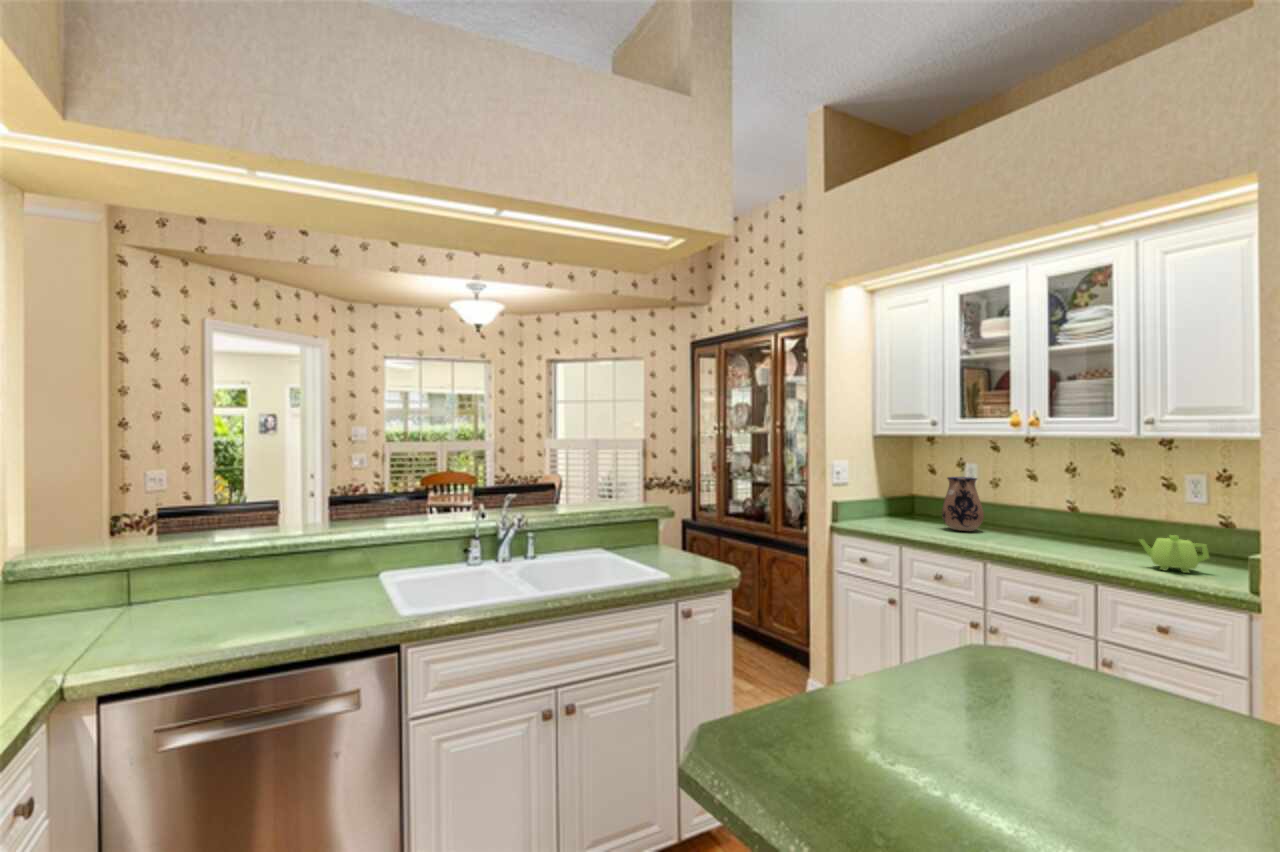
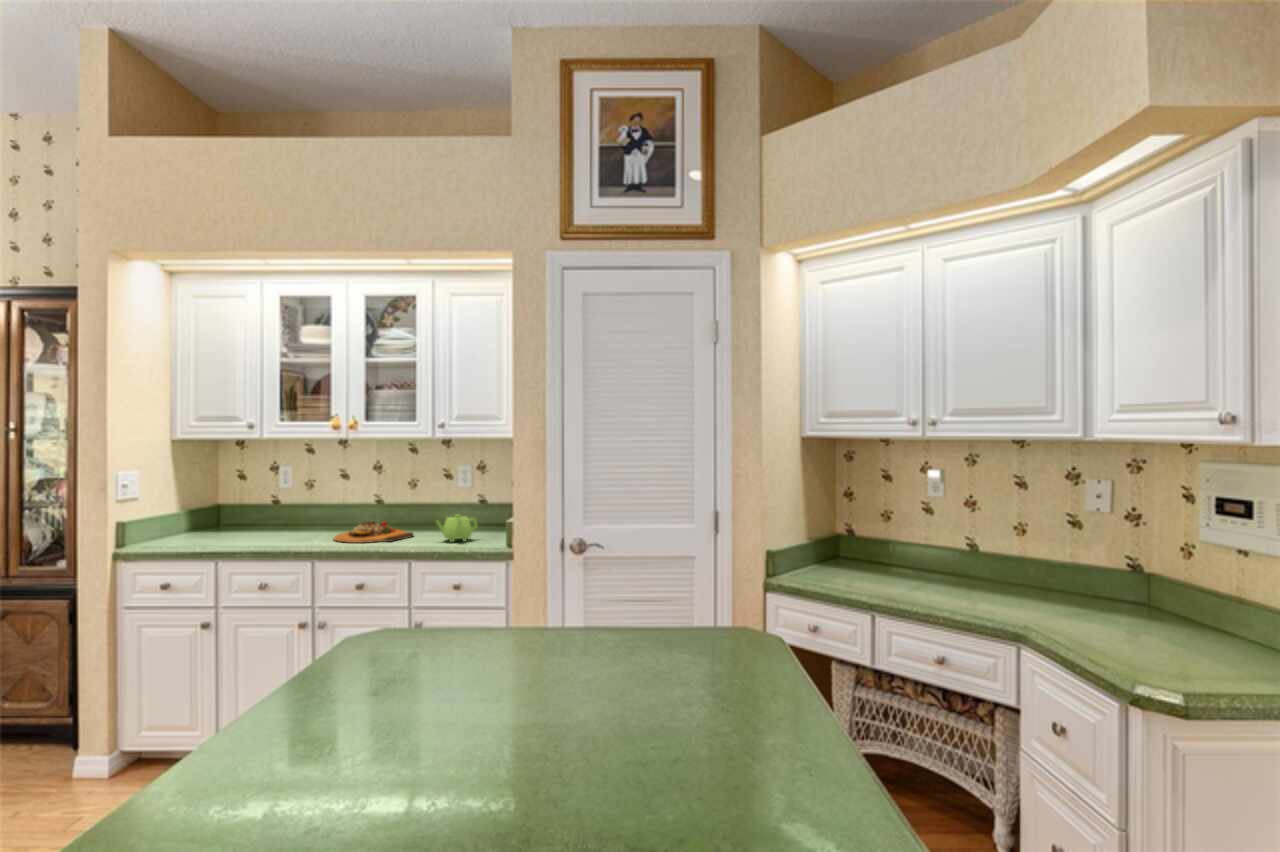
ceramic pitcher: present [942,477,984,531] -> none [259,481,302,537]
cutting board: none [1012,528,1113,555] -> present [334,521,414,543]

